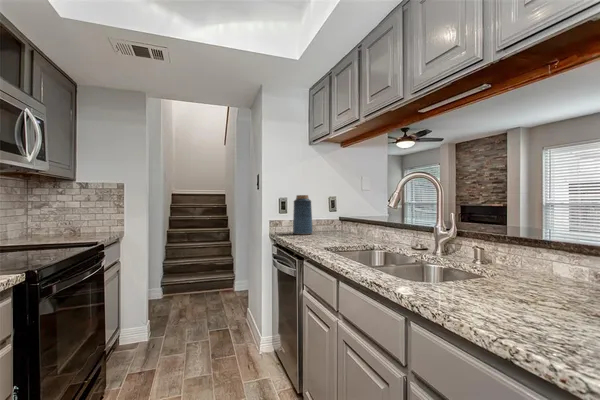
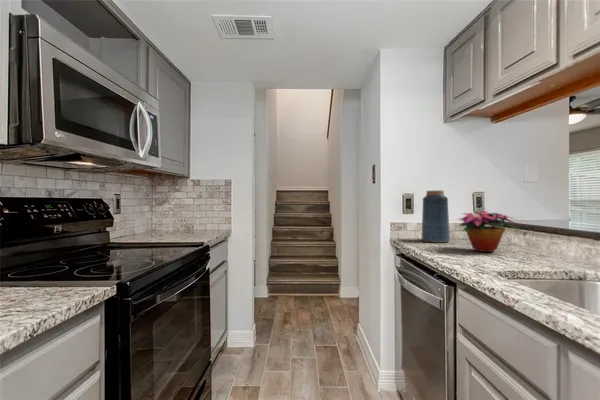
flower arrangement: none [312,209,354,239] -> present [459,211,517,252]

